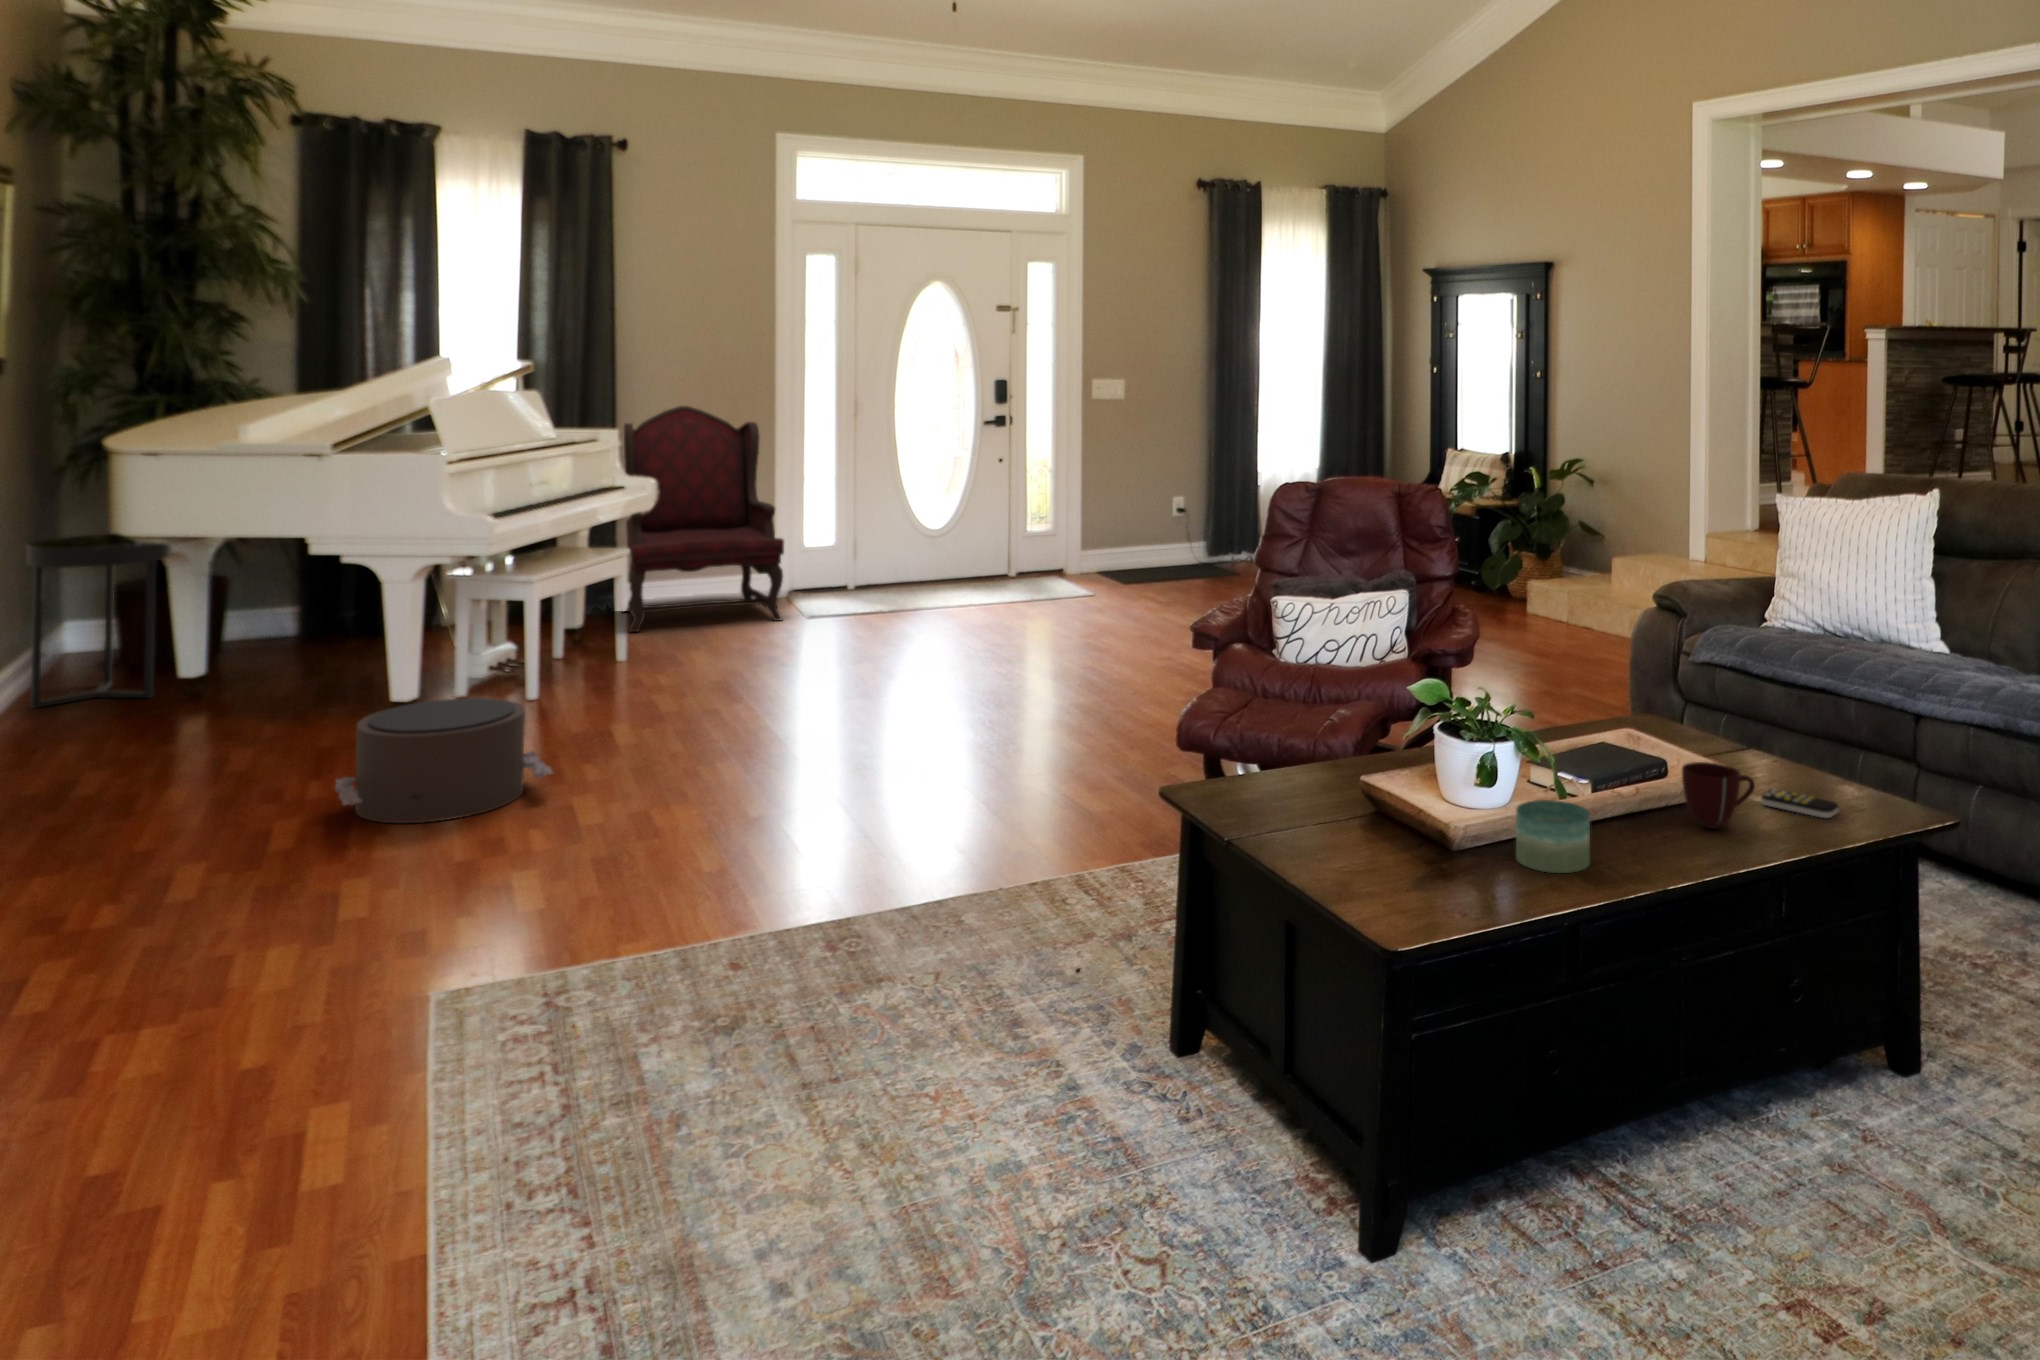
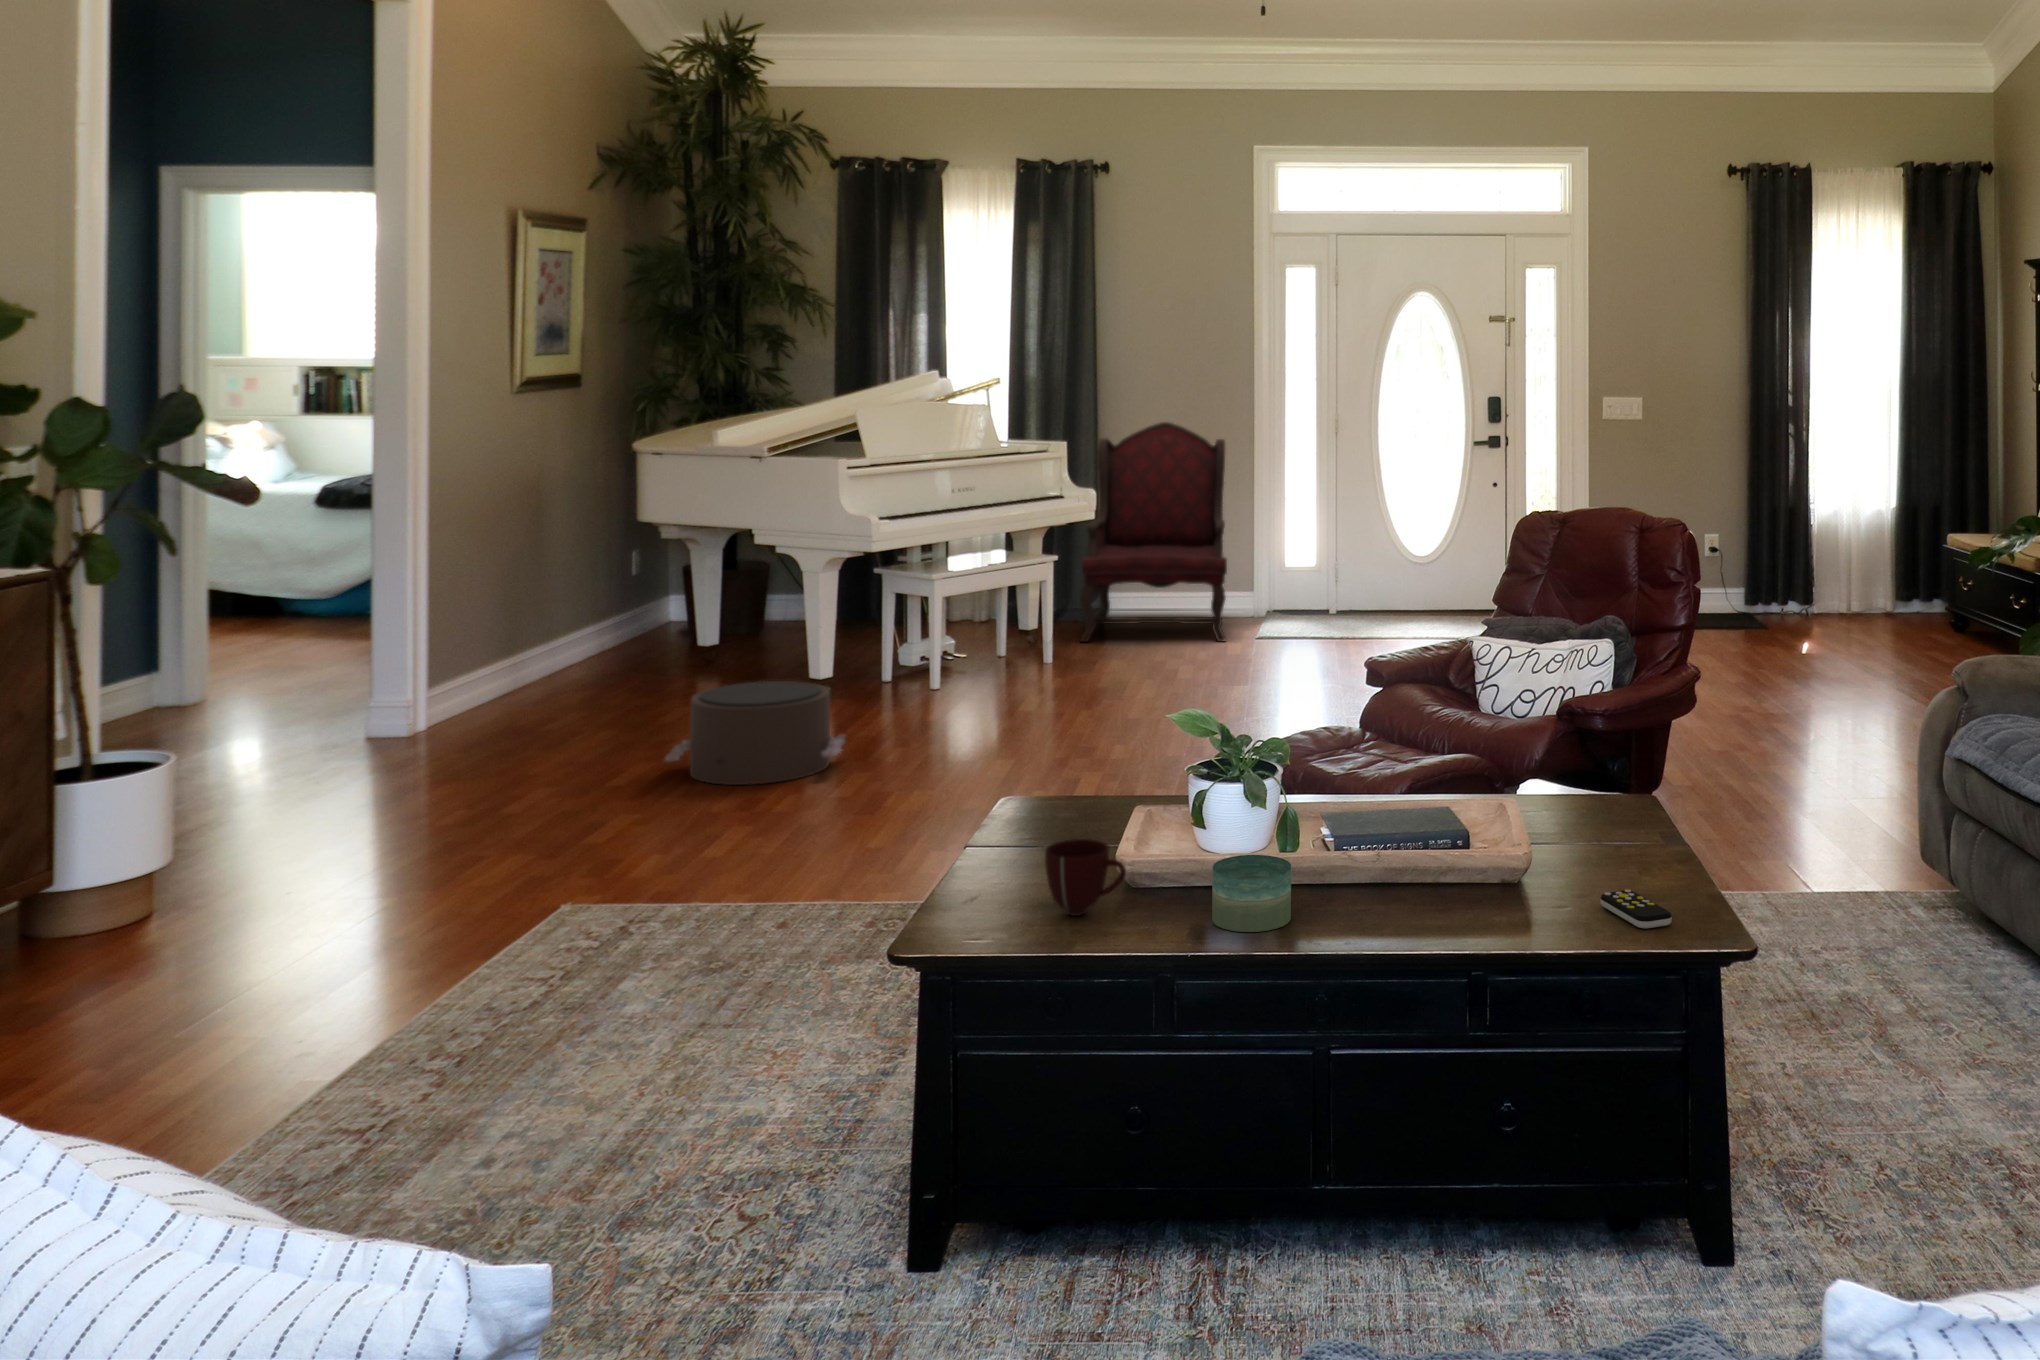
side table: present [27,533,172,708] -> none [589,524,694,666]
mug: present [1682,762,1755,829] -> present [1045,839,1126,916]

